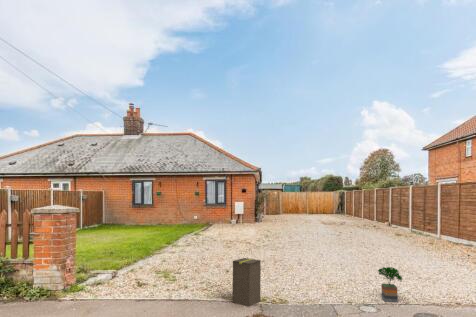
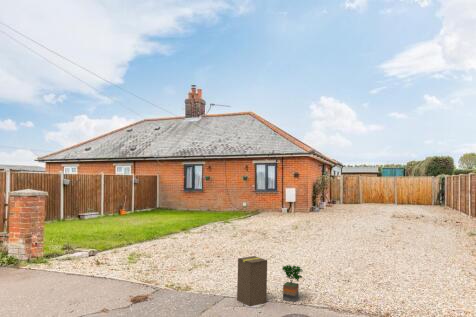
cardboard box: present [232,258,261,307] -> present [237,256,267,306]

